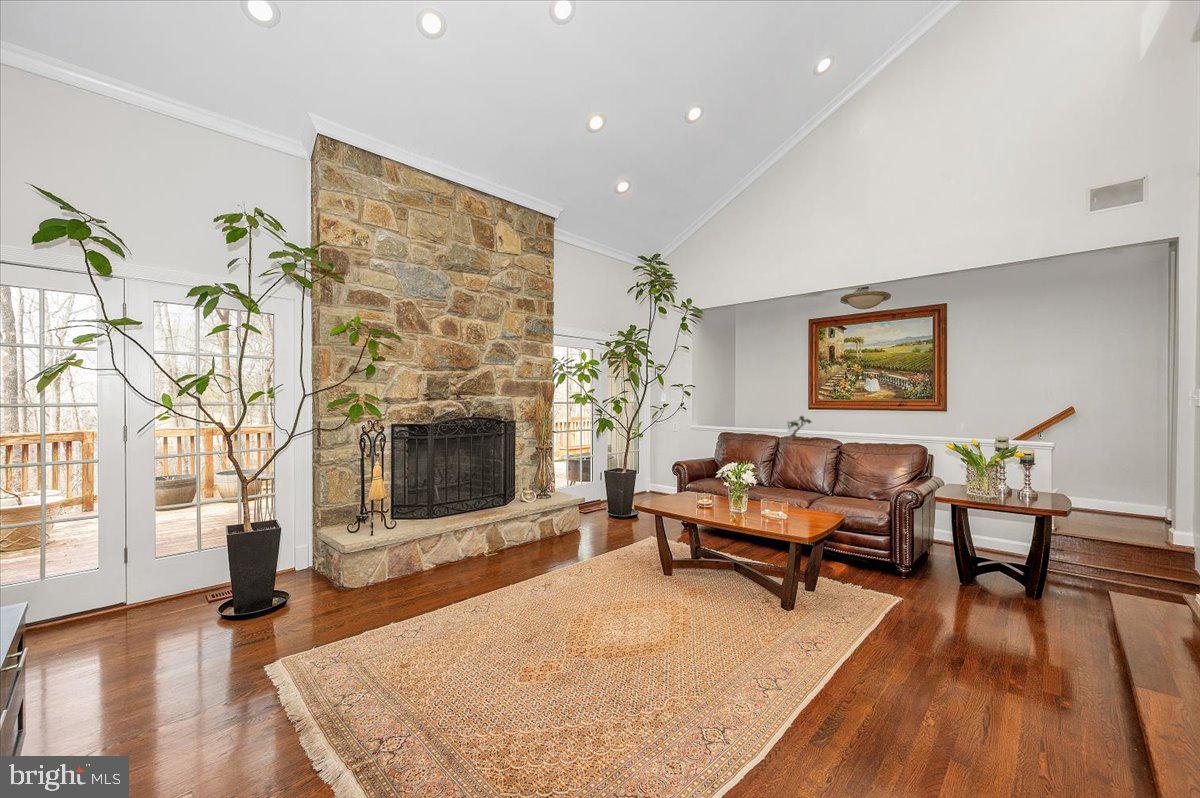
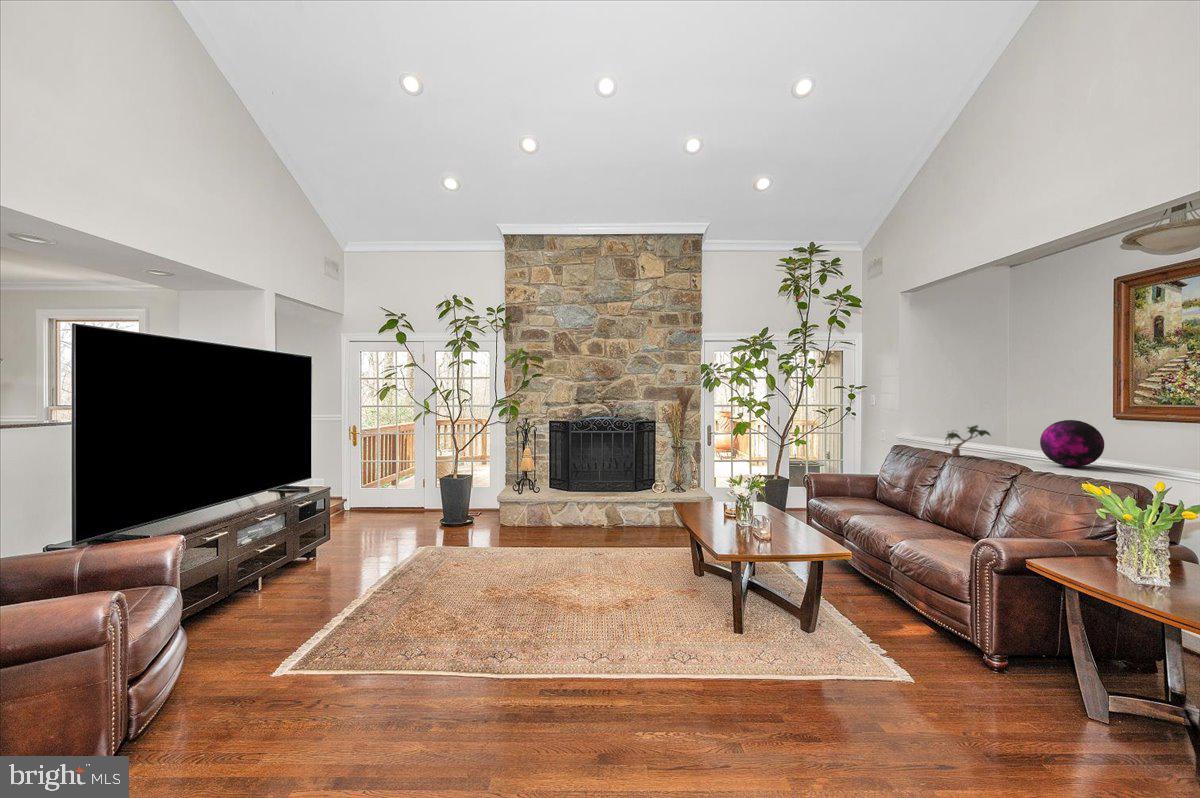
decorative orb: none [854,410,889,441] -> present [1040,420,1104,467]

